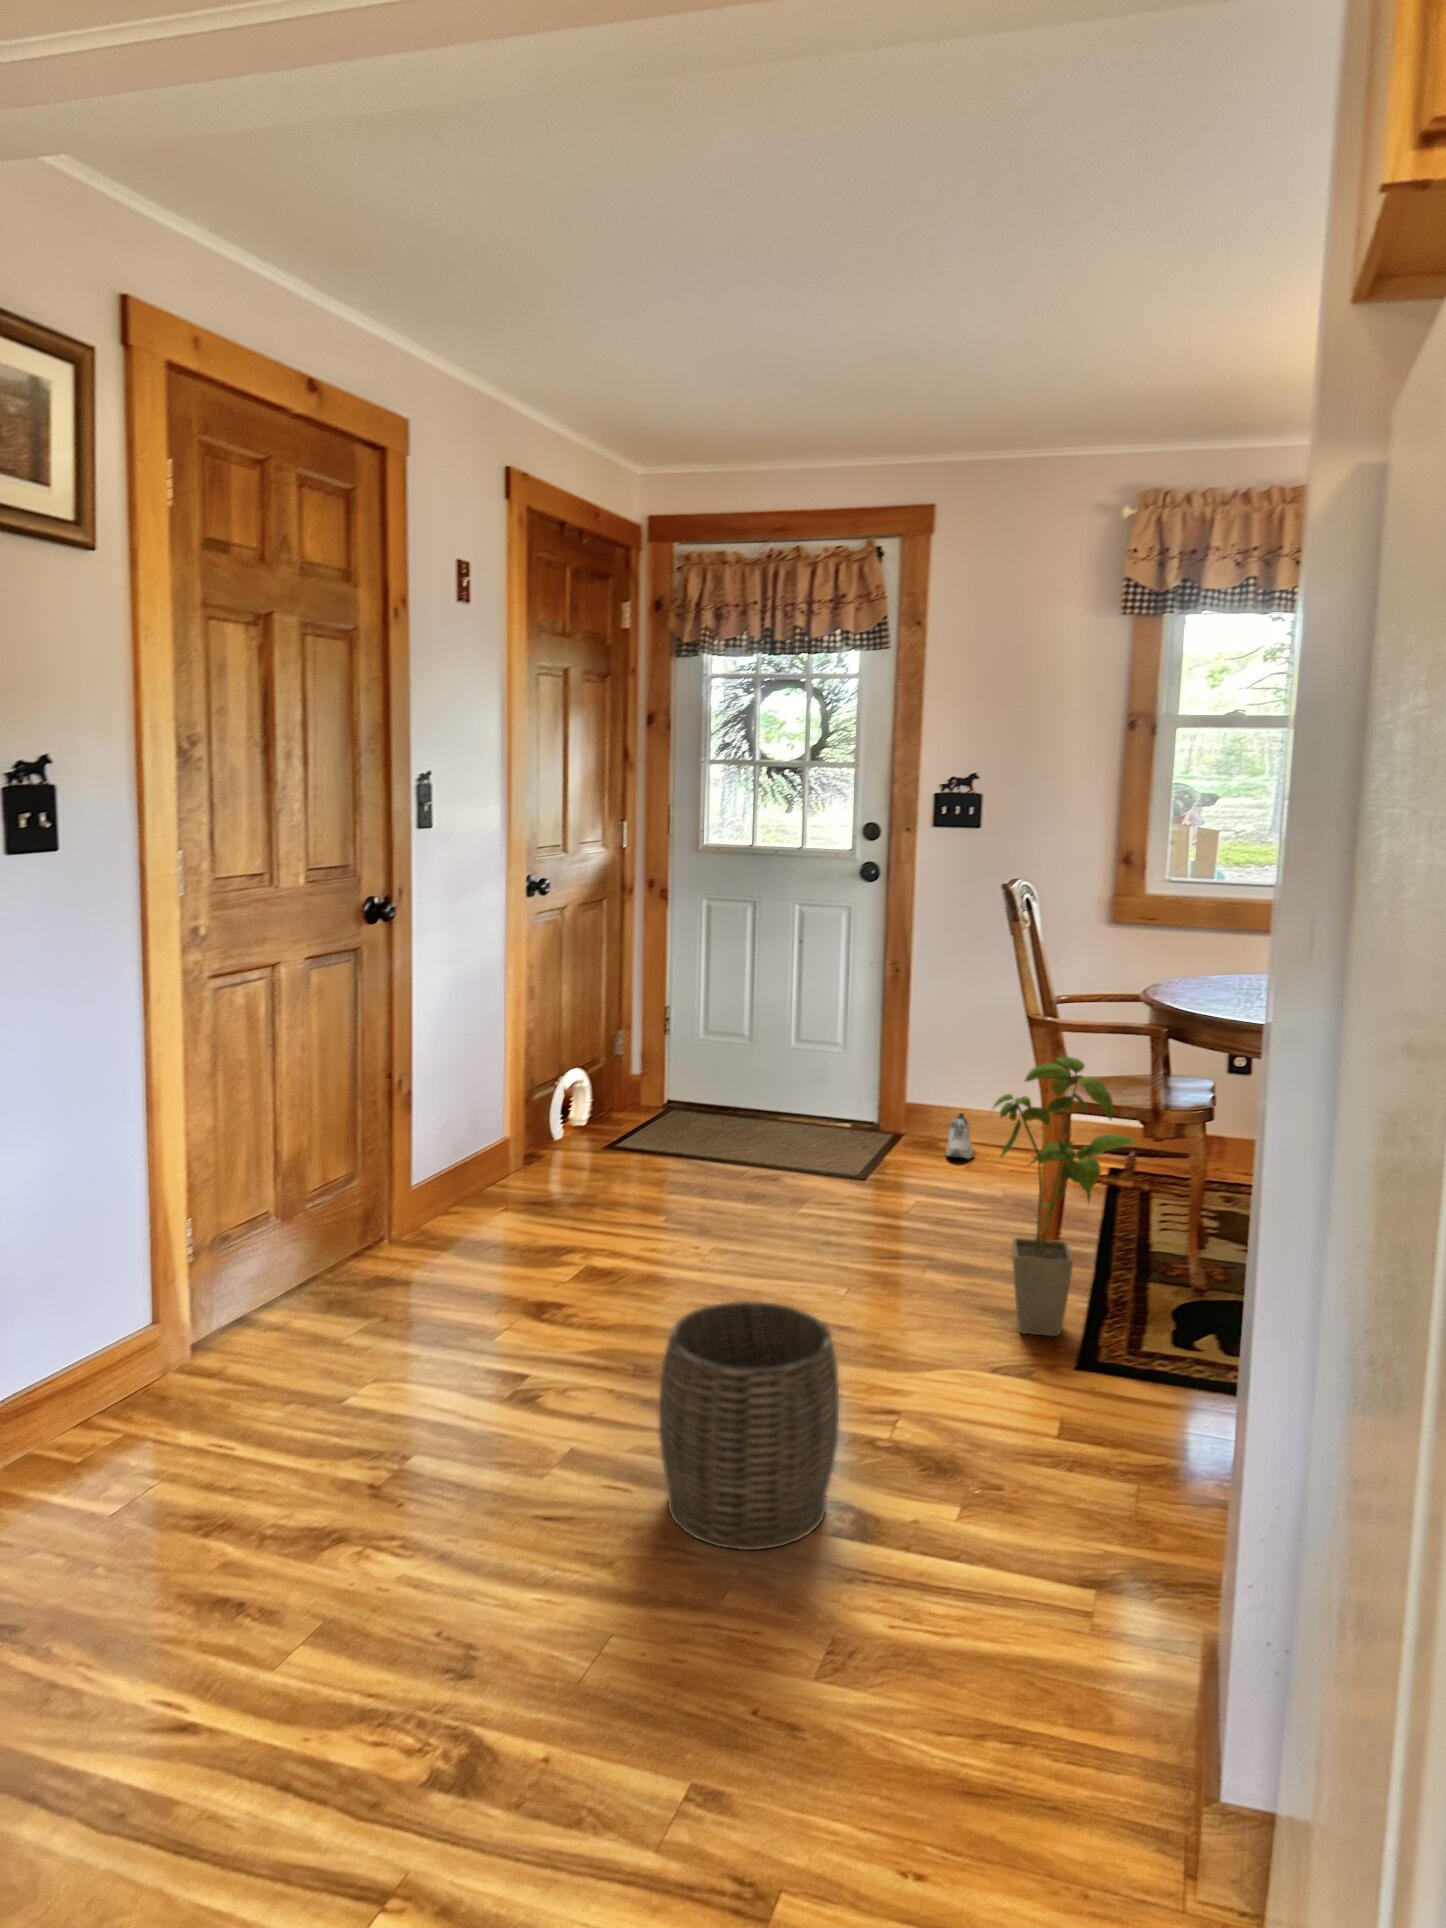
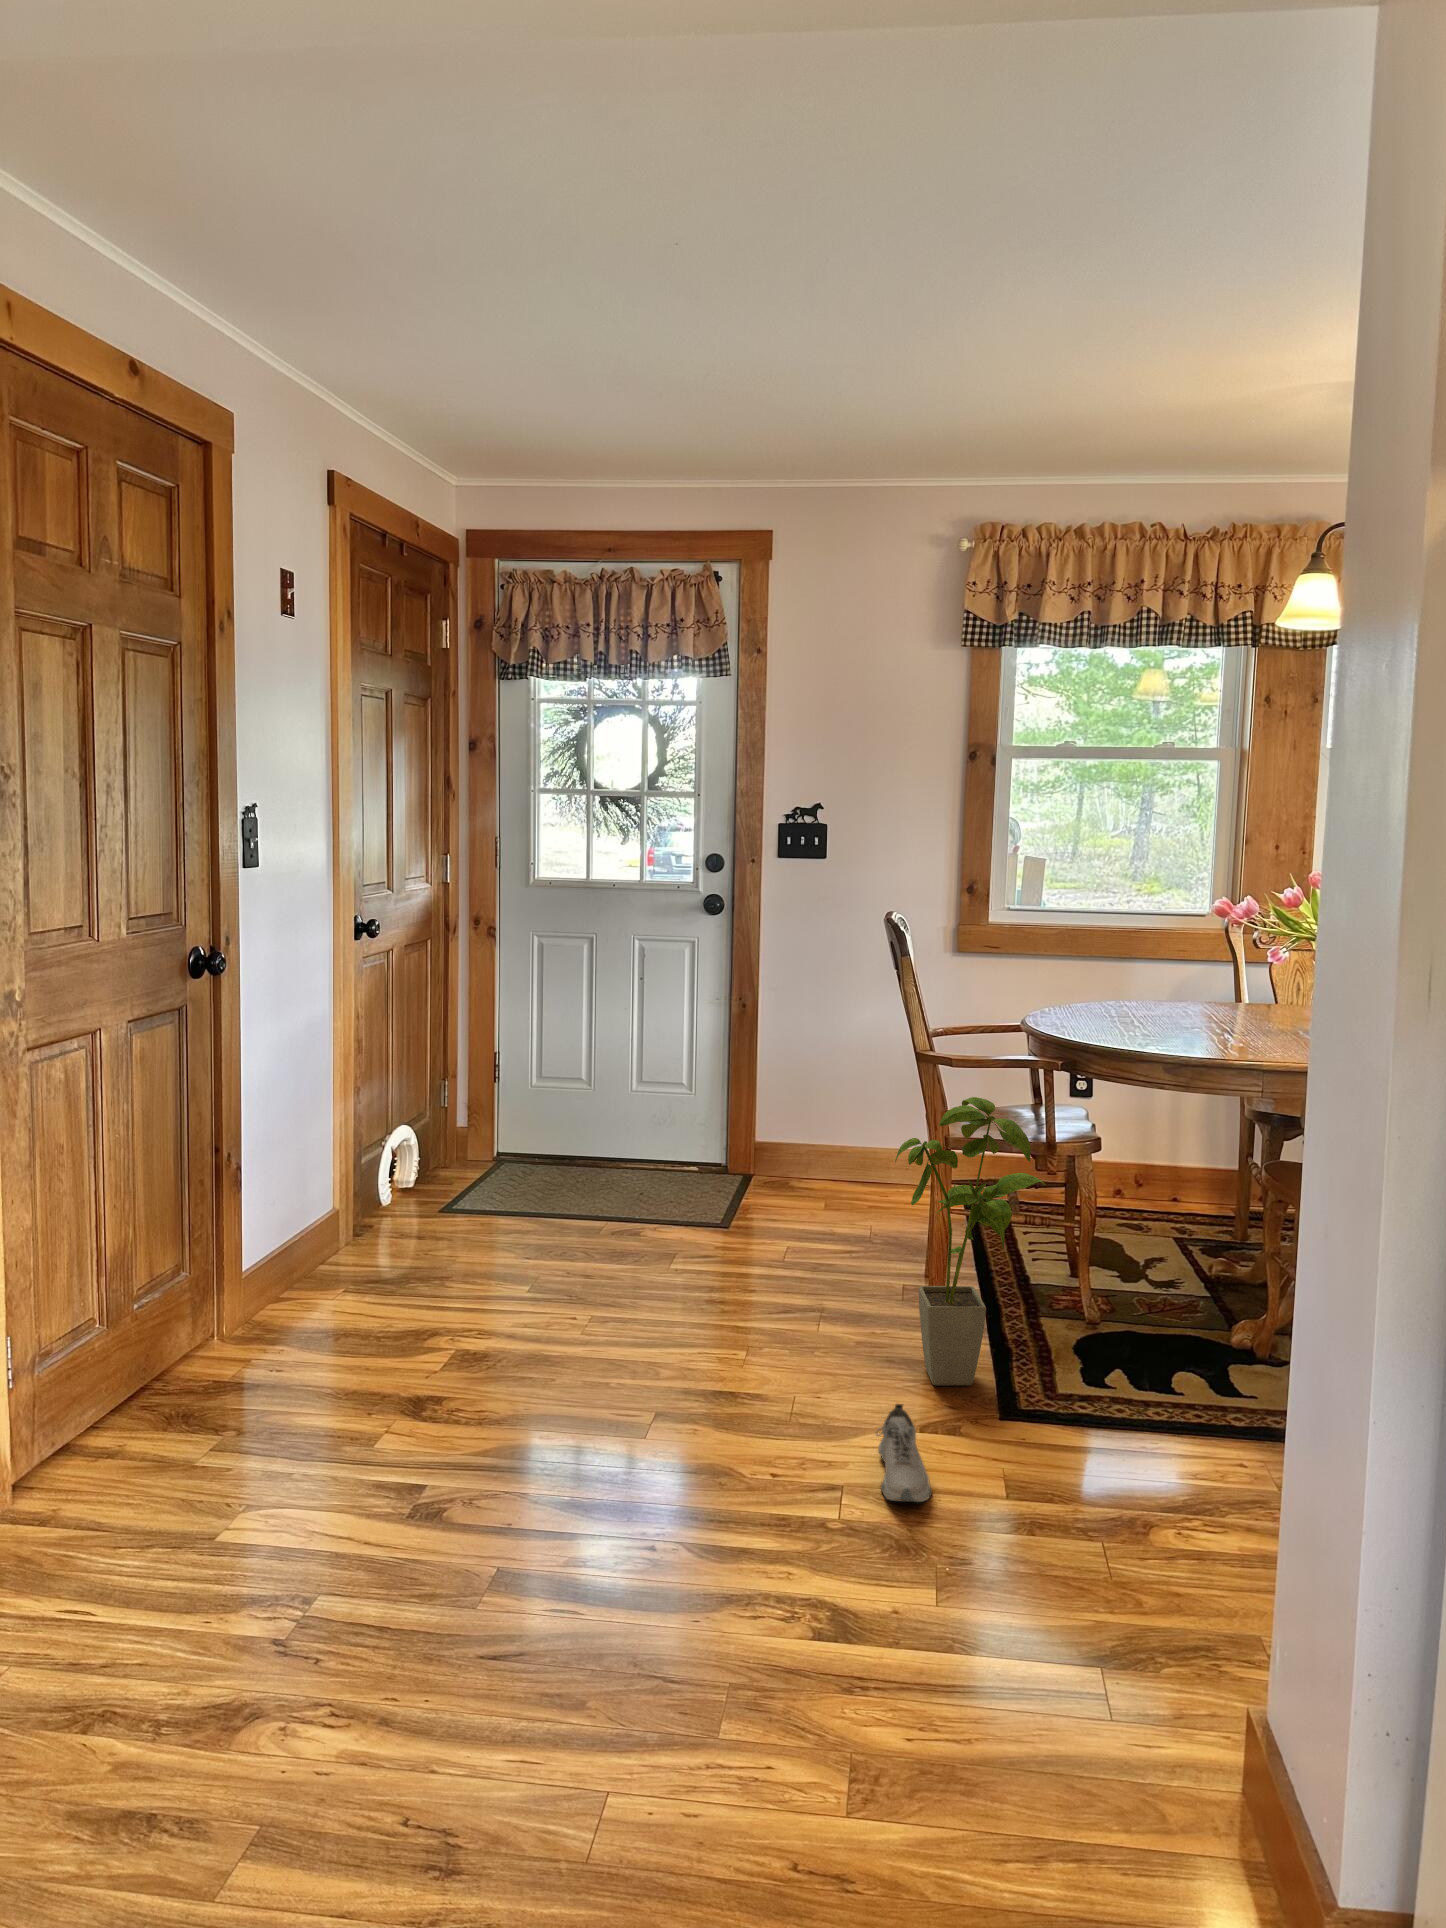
shoe: present [946,1113,974,1159] -> present [876,1404,932,1502]
woven basket: present [659,1301,839,1550] -> none [614,1386,810,1667]

